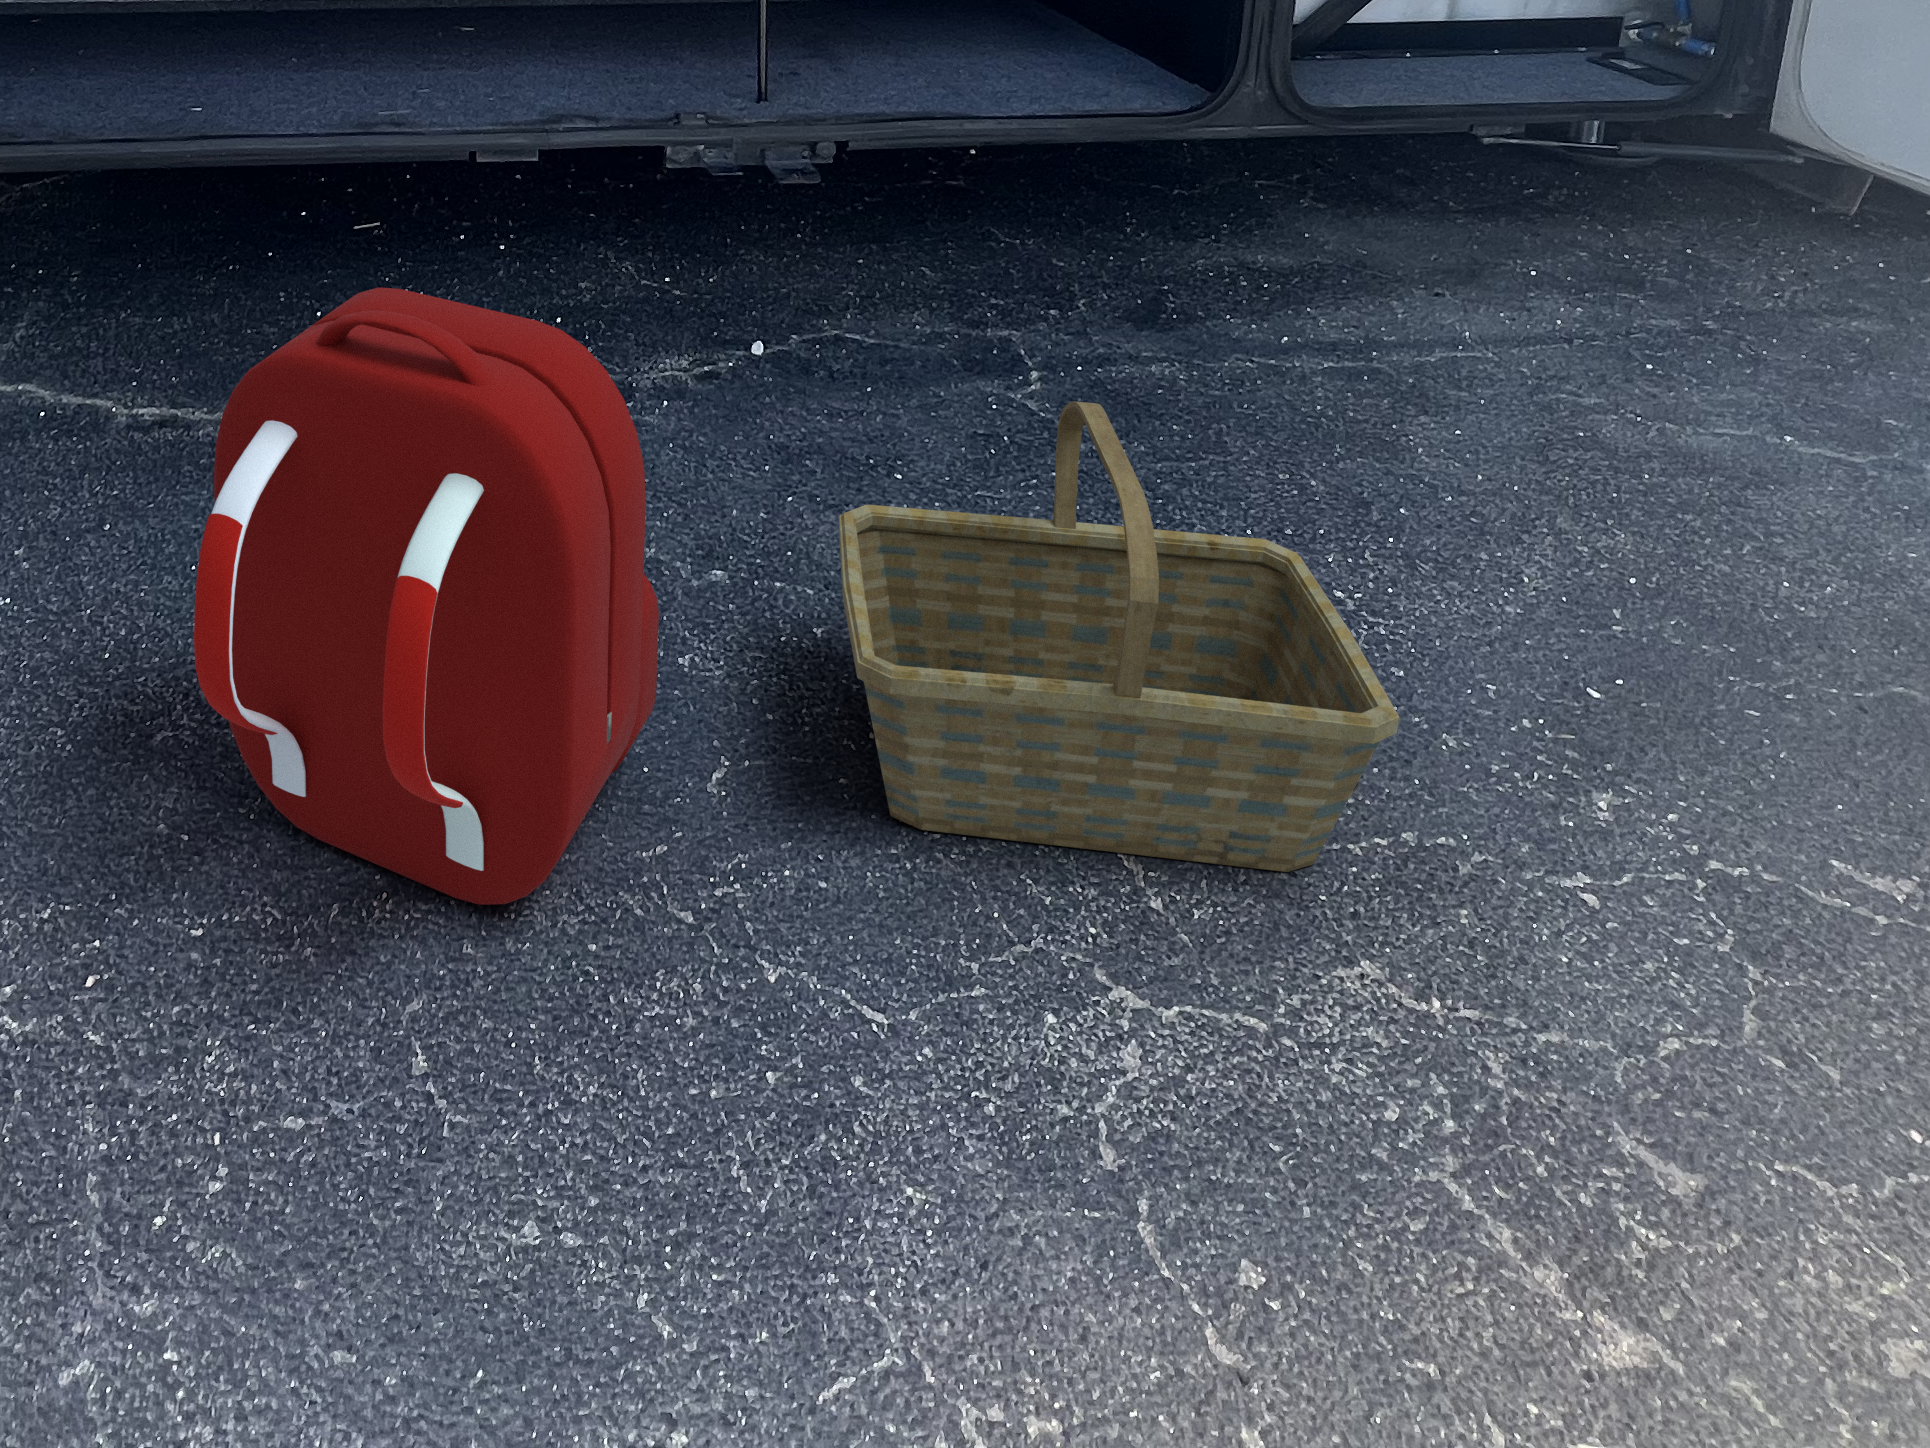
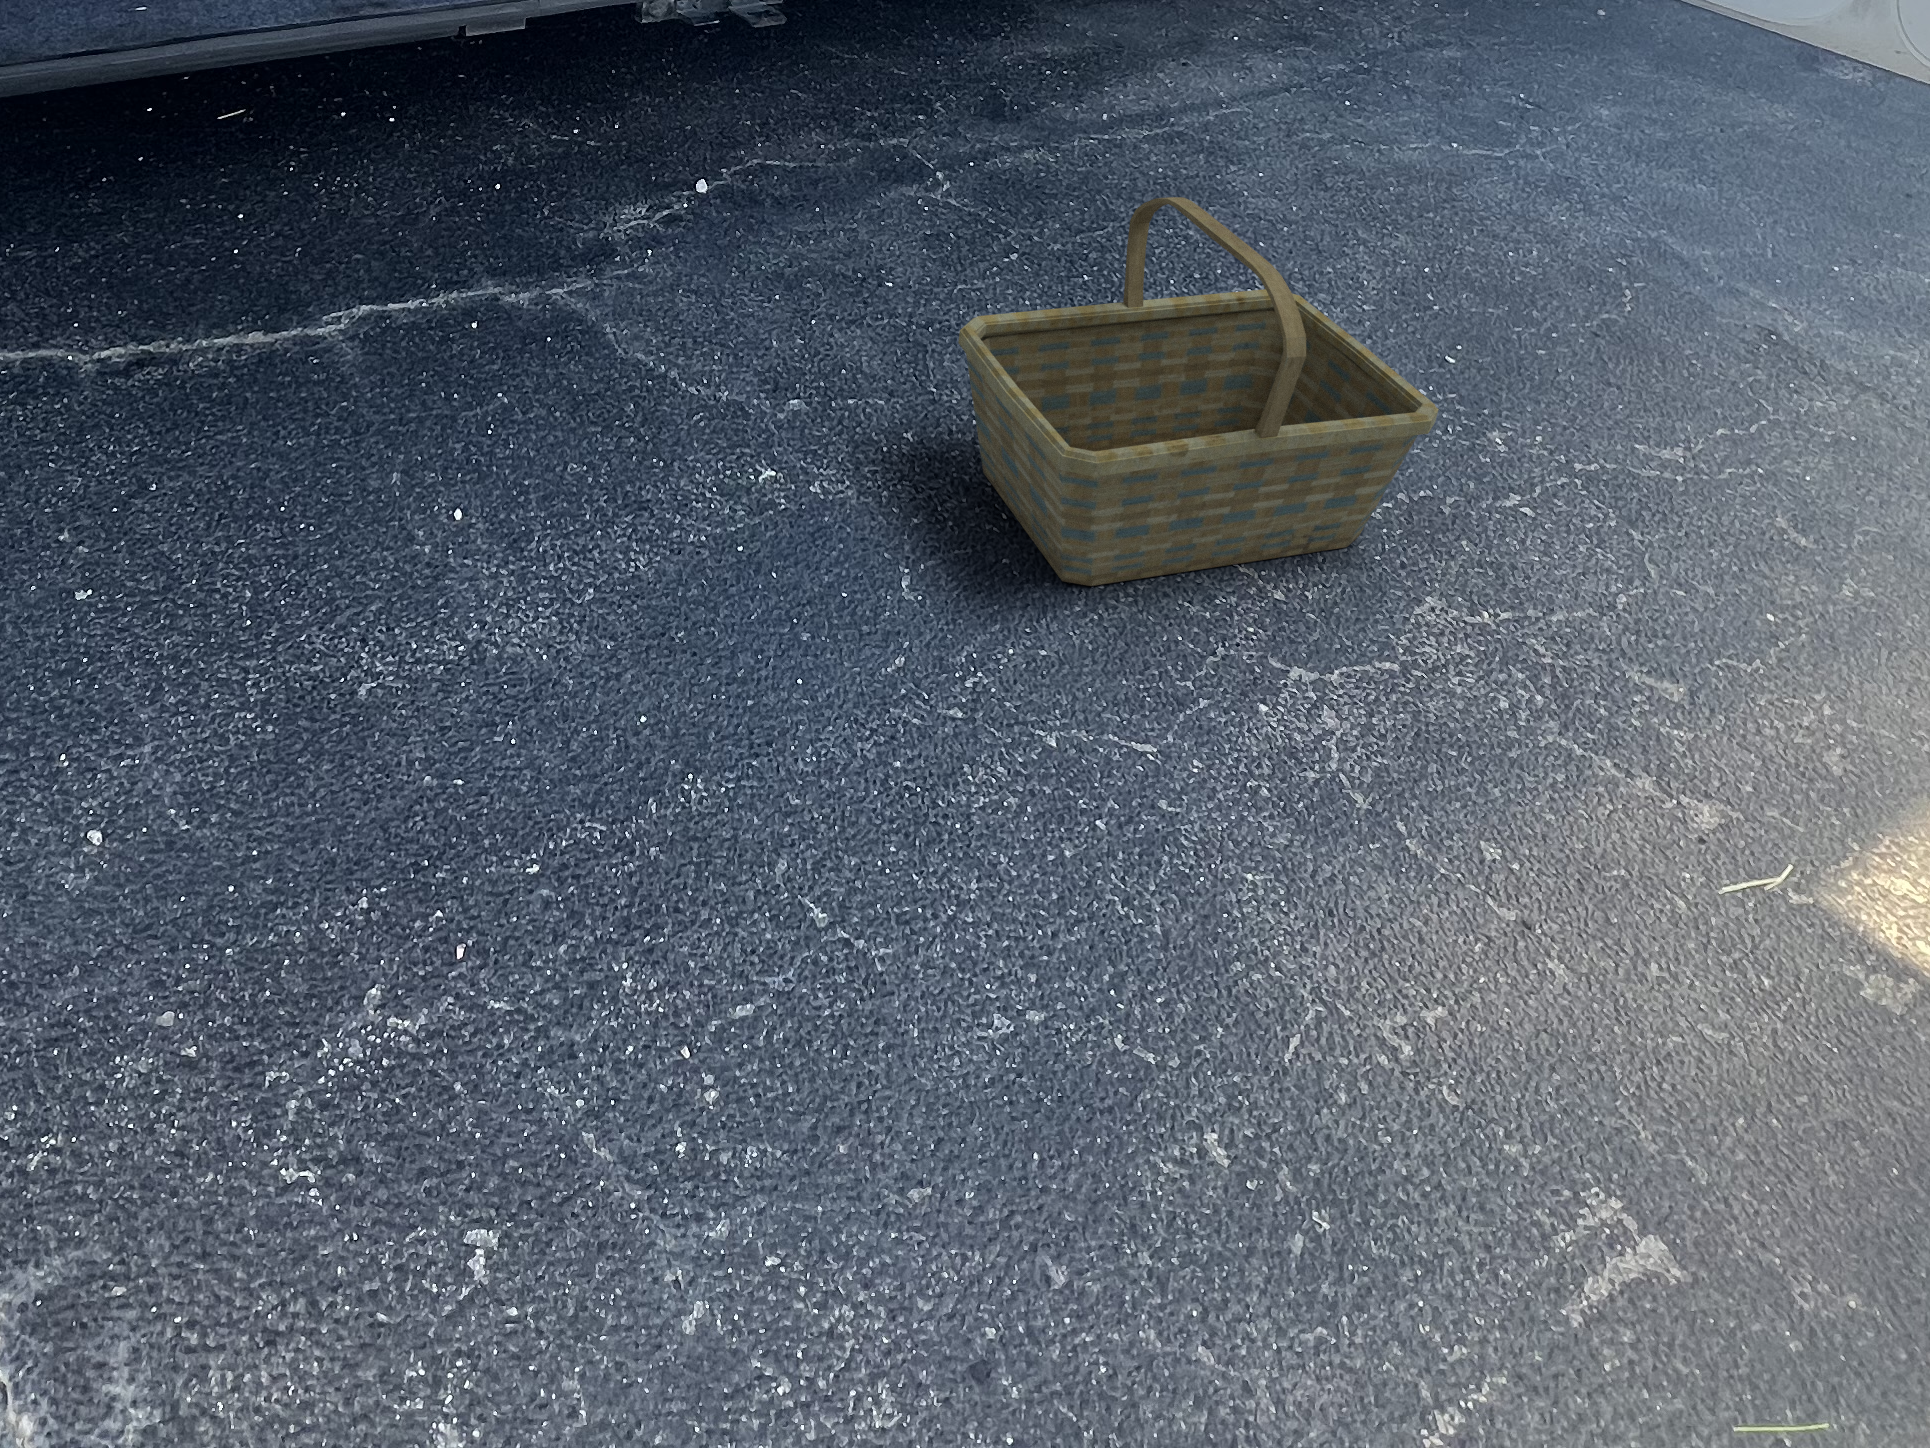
backpack: present [194,287,659,905] -> none [474,180,927,759]

